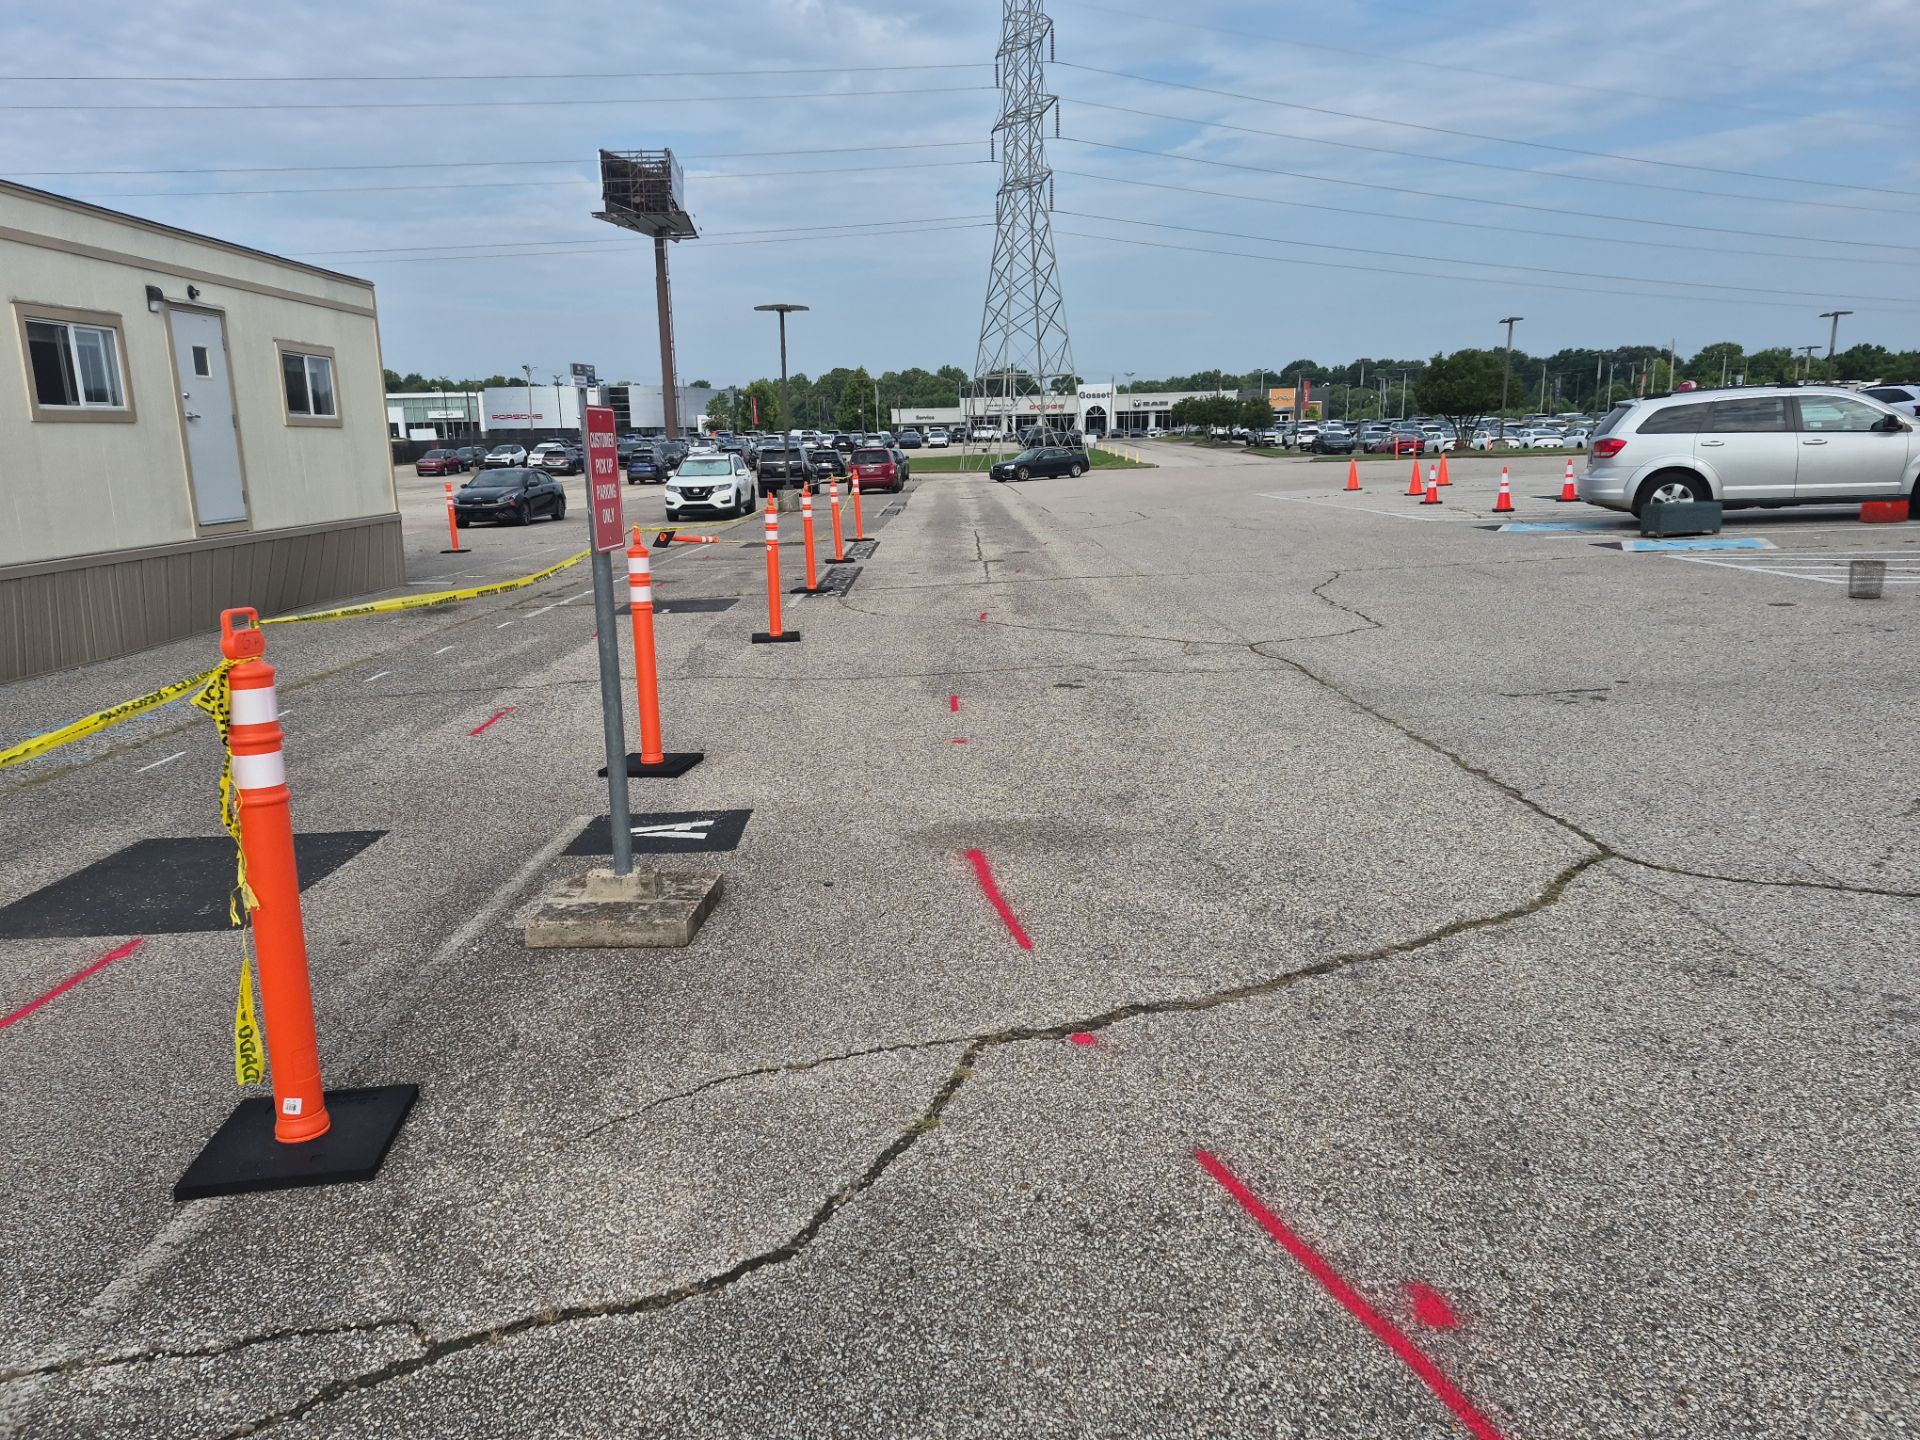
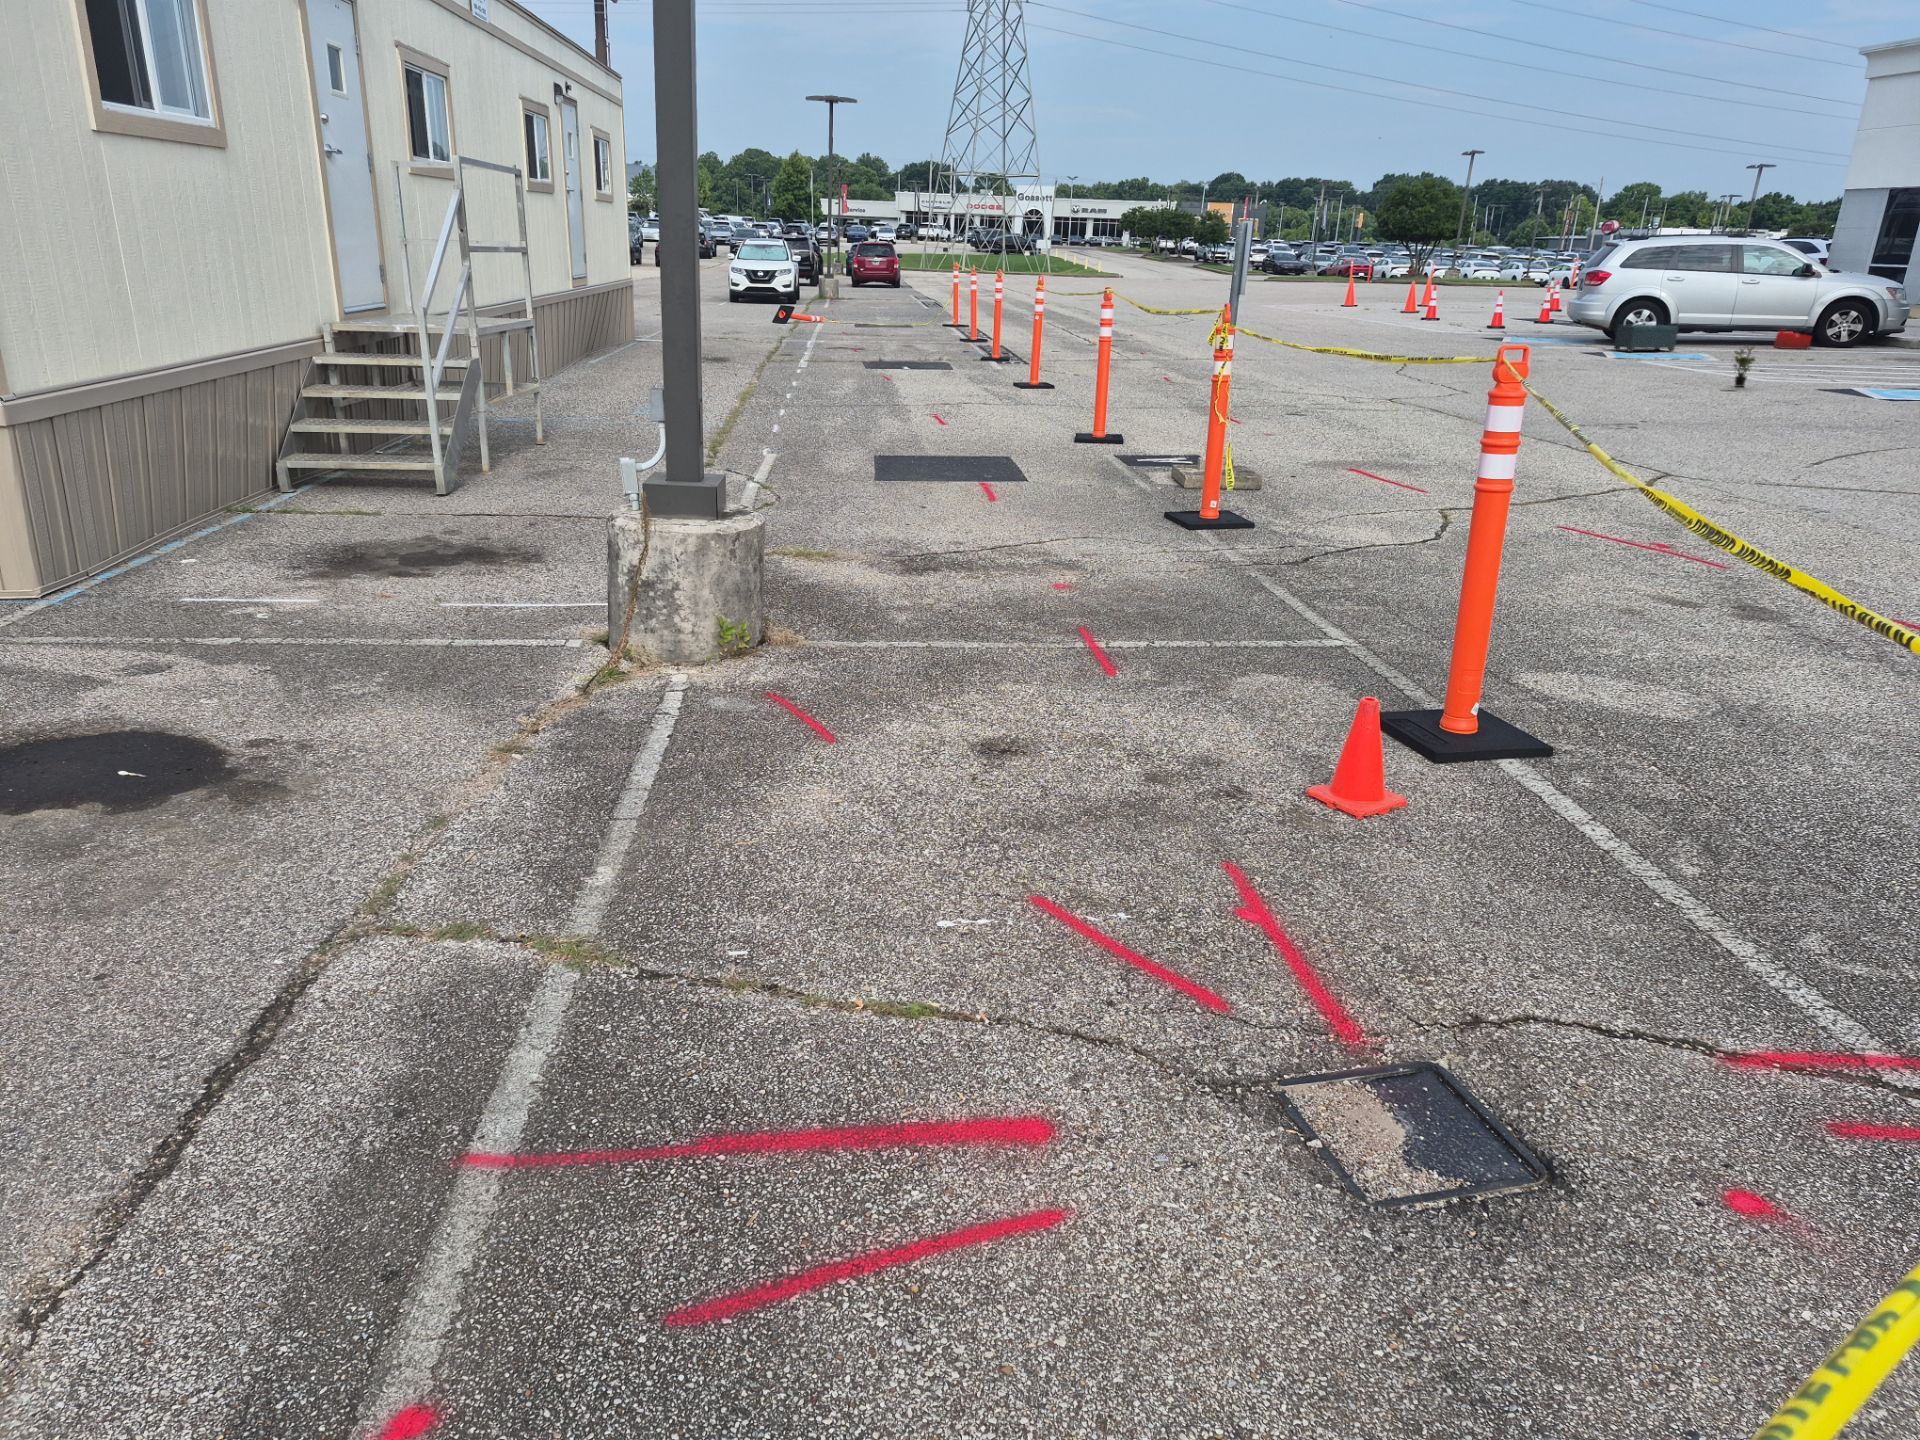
potted plant: none [1771,530,1804,588] -> present [1734,346,1755,387]
waste bin: present [1848,560,1887,598] -> none [1785,367,1814,395]

